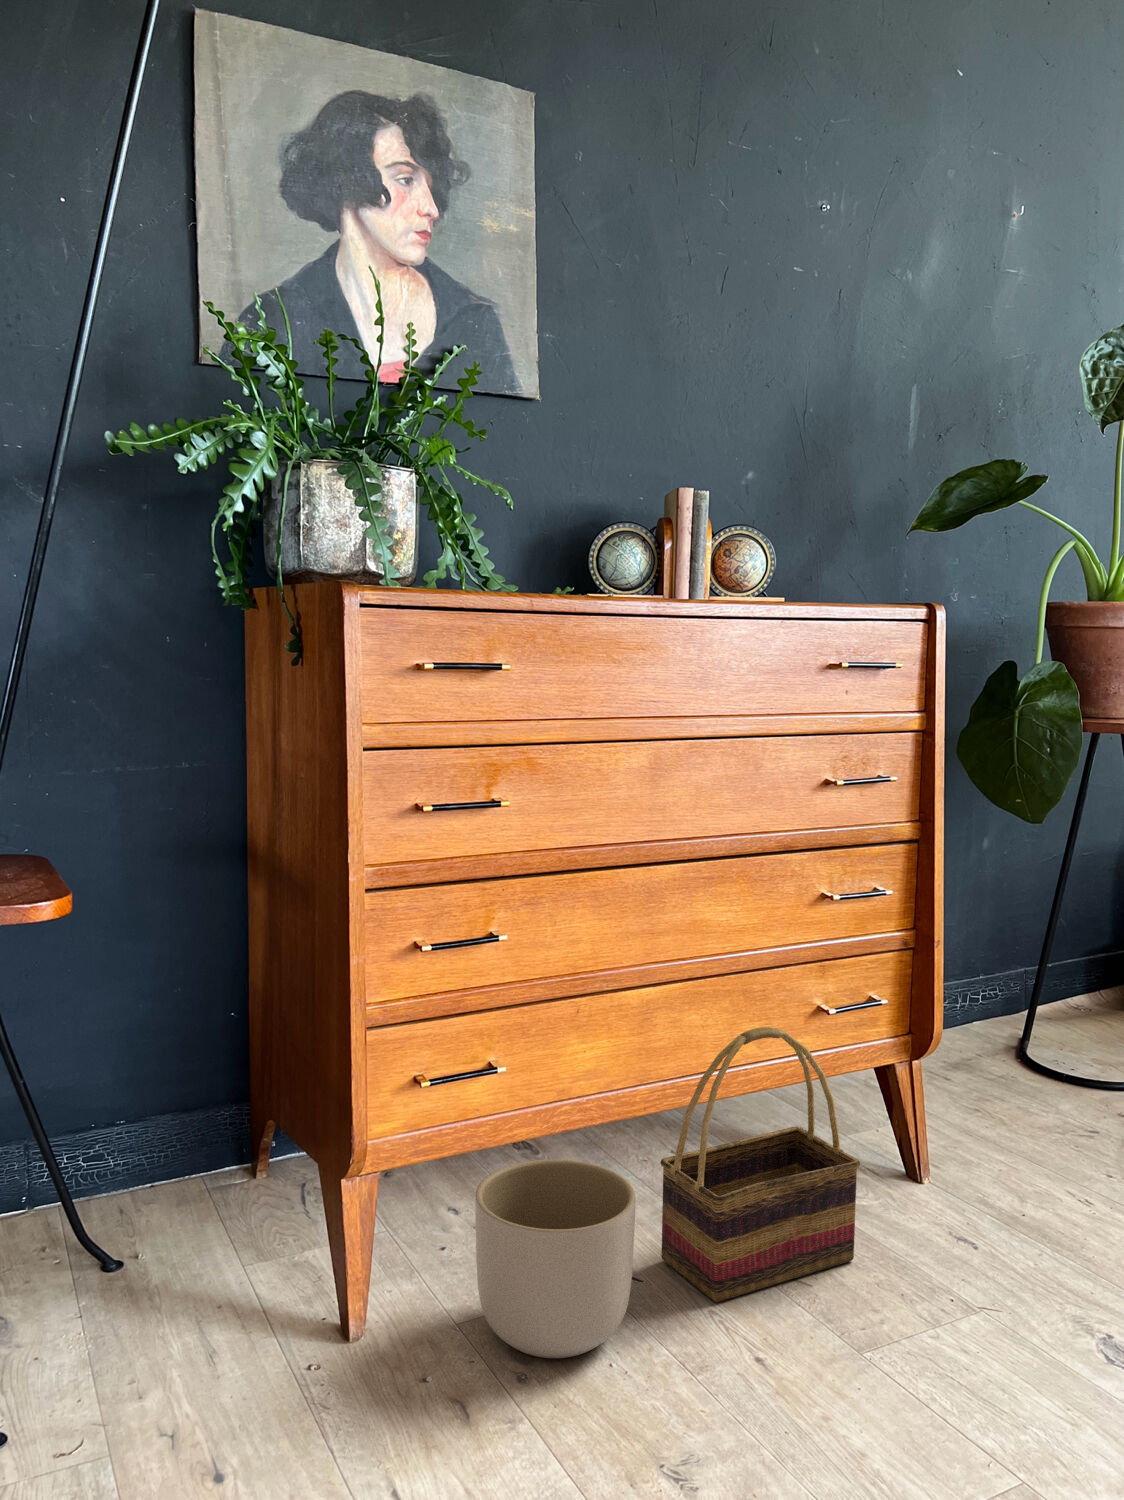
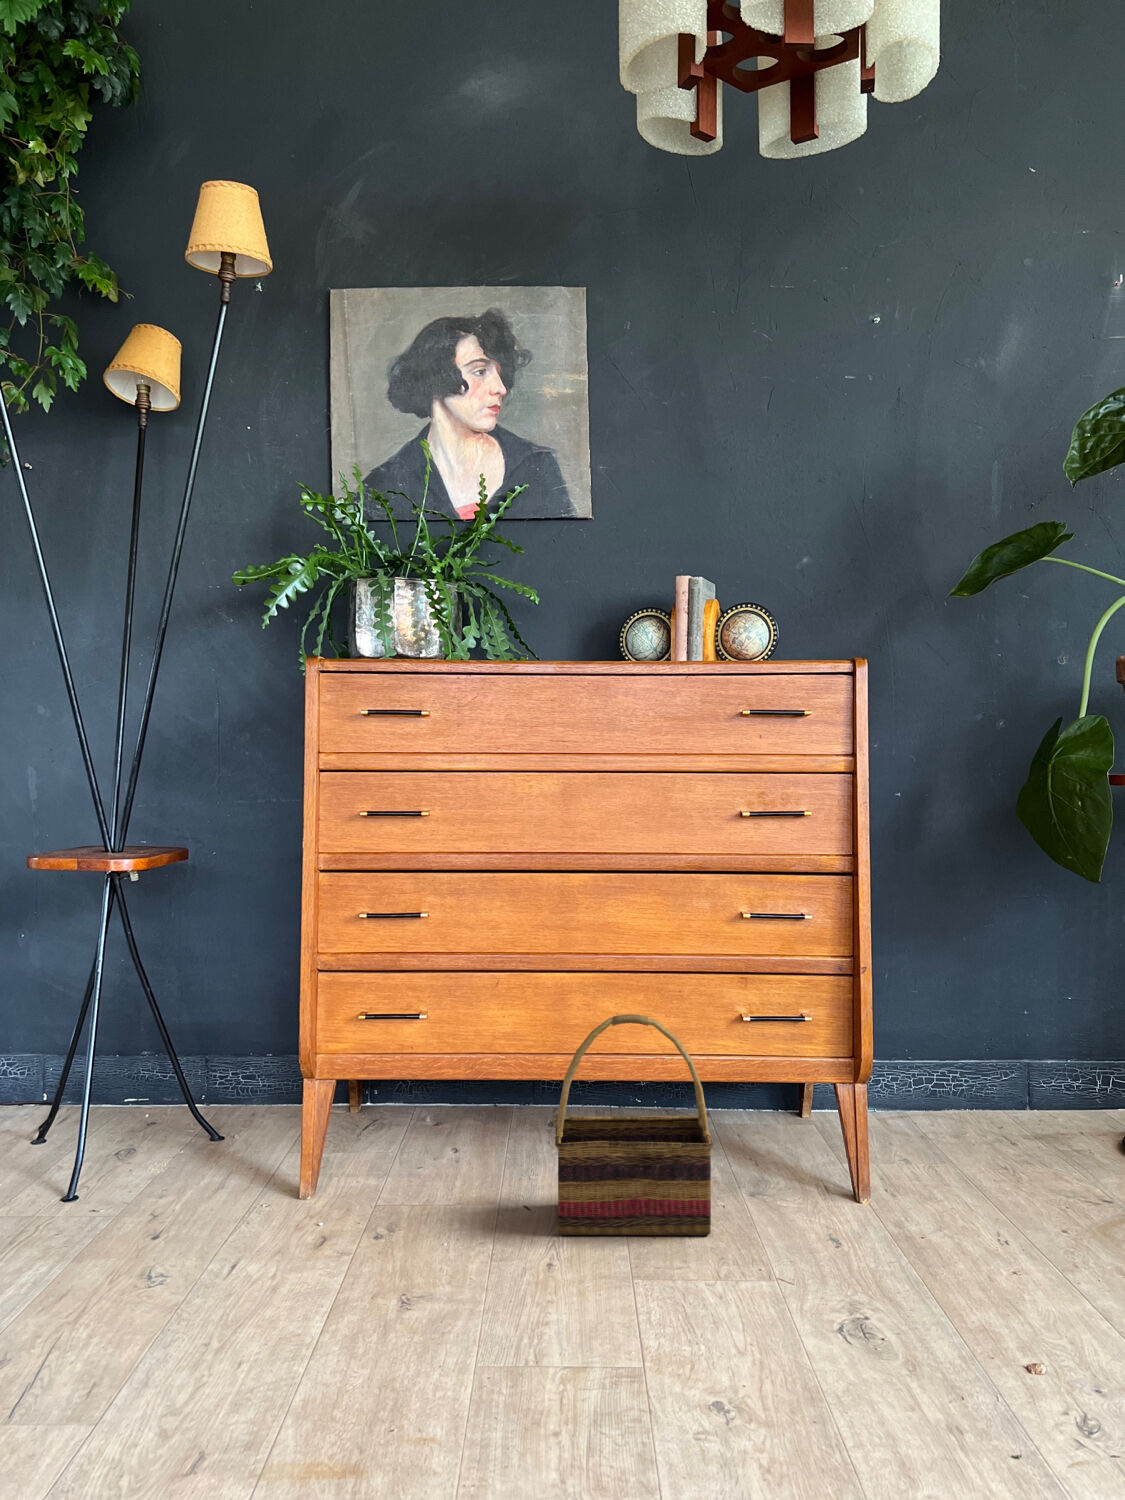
planter: present [475,1159,636,1358] -> none [362,1094,486,1239]

